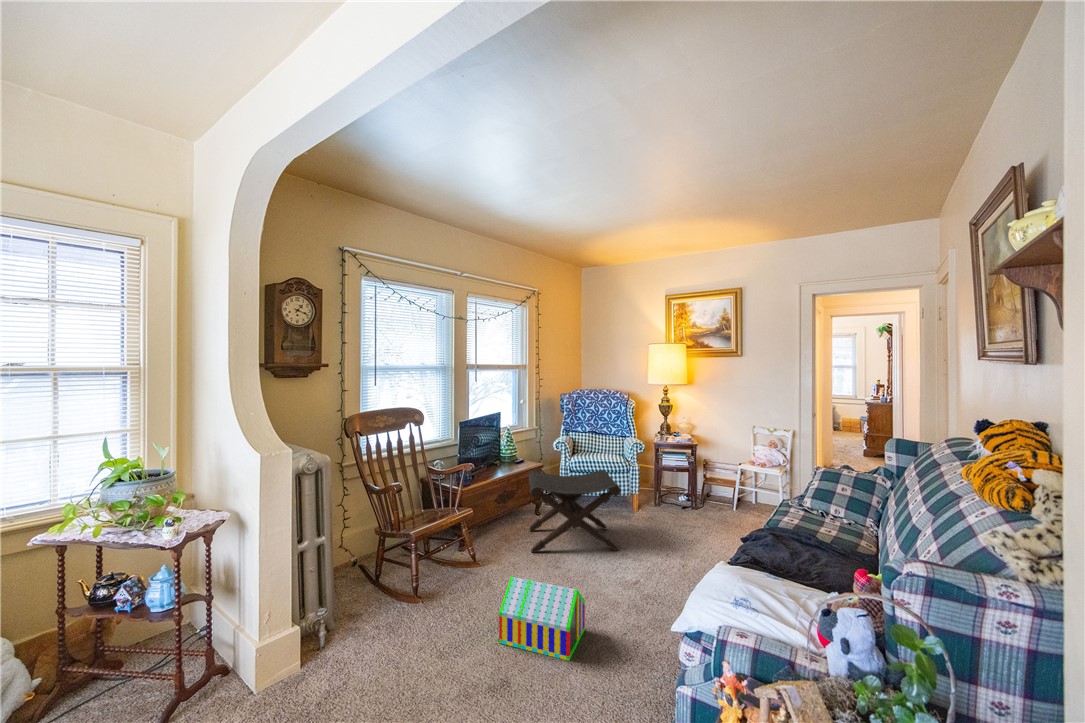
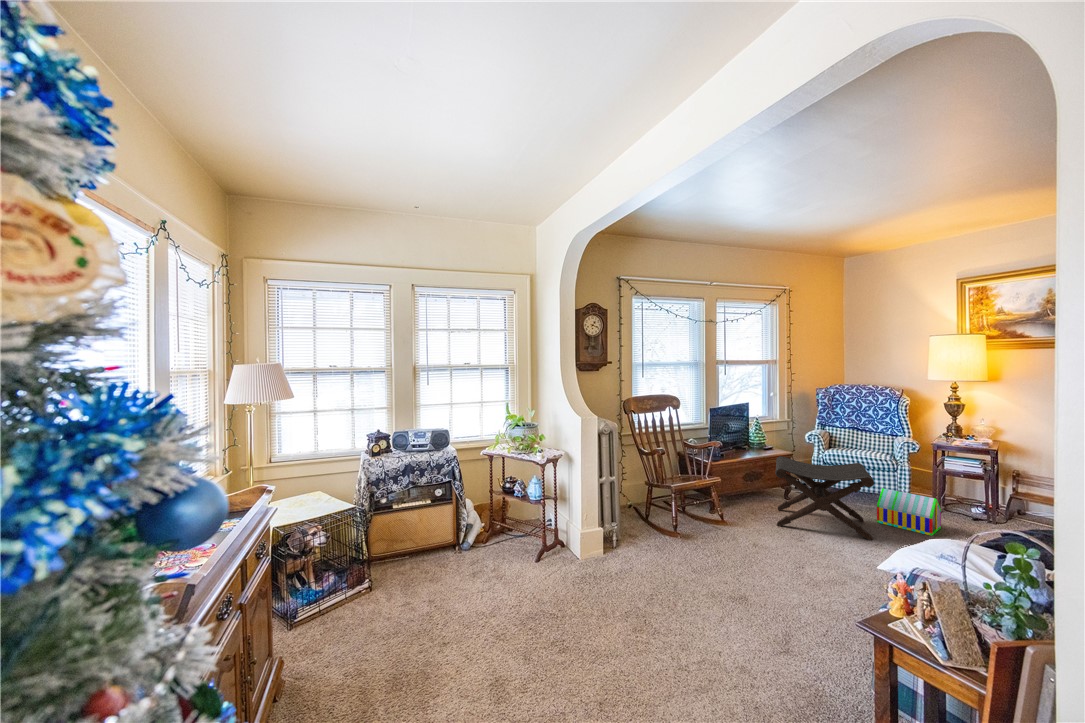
toy house: present [499,577,585,661] -> present [877,488,941,536]

